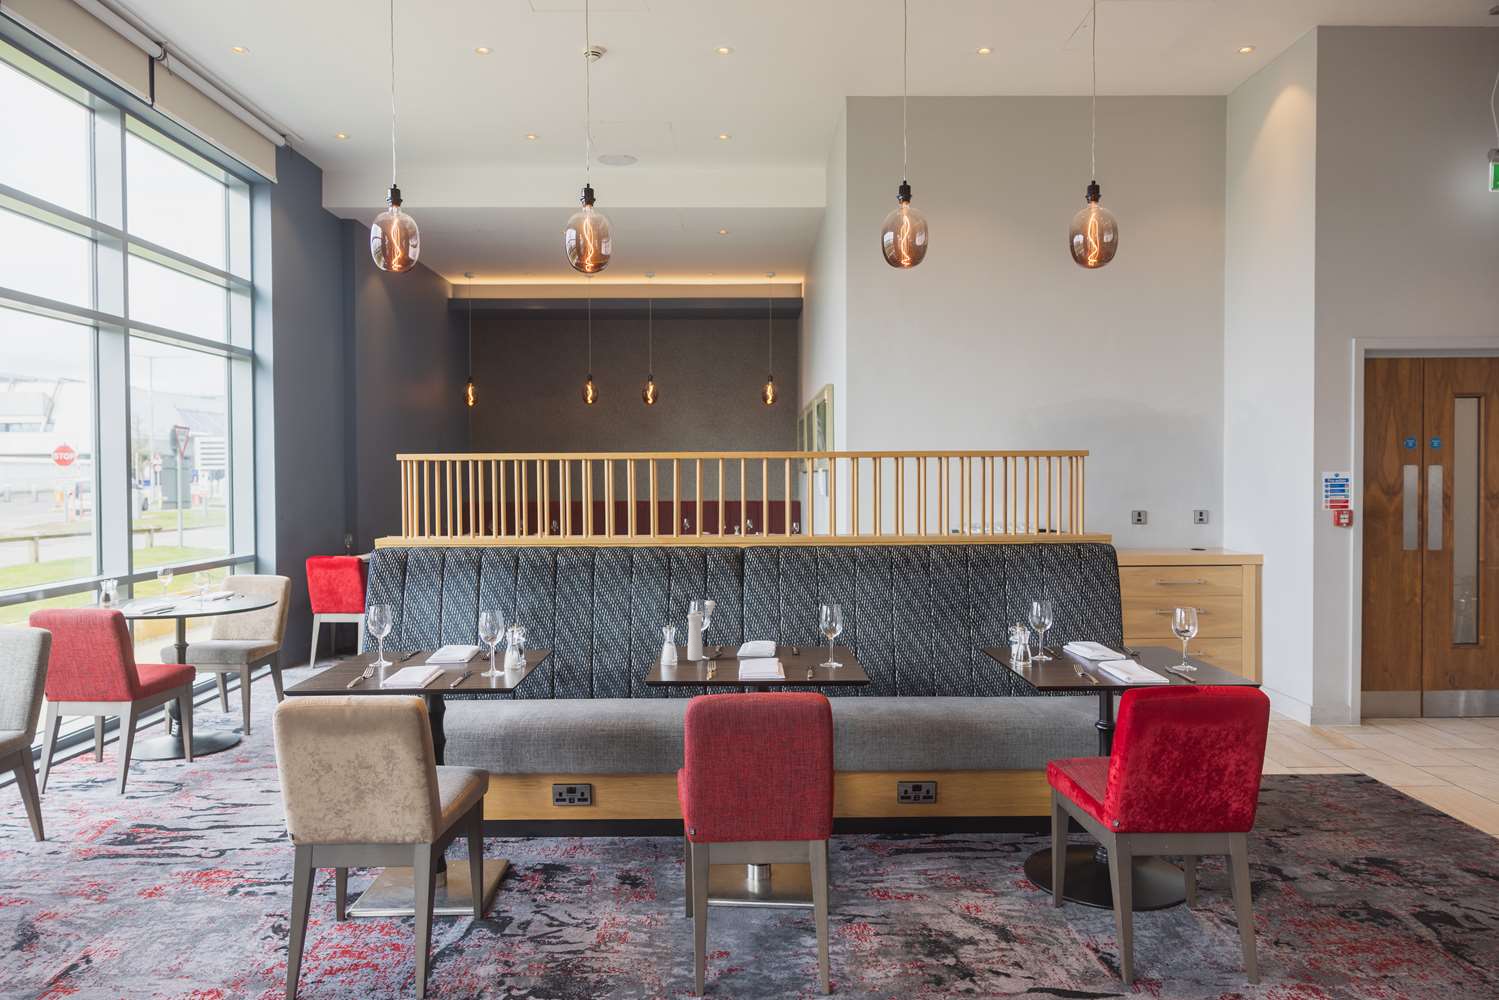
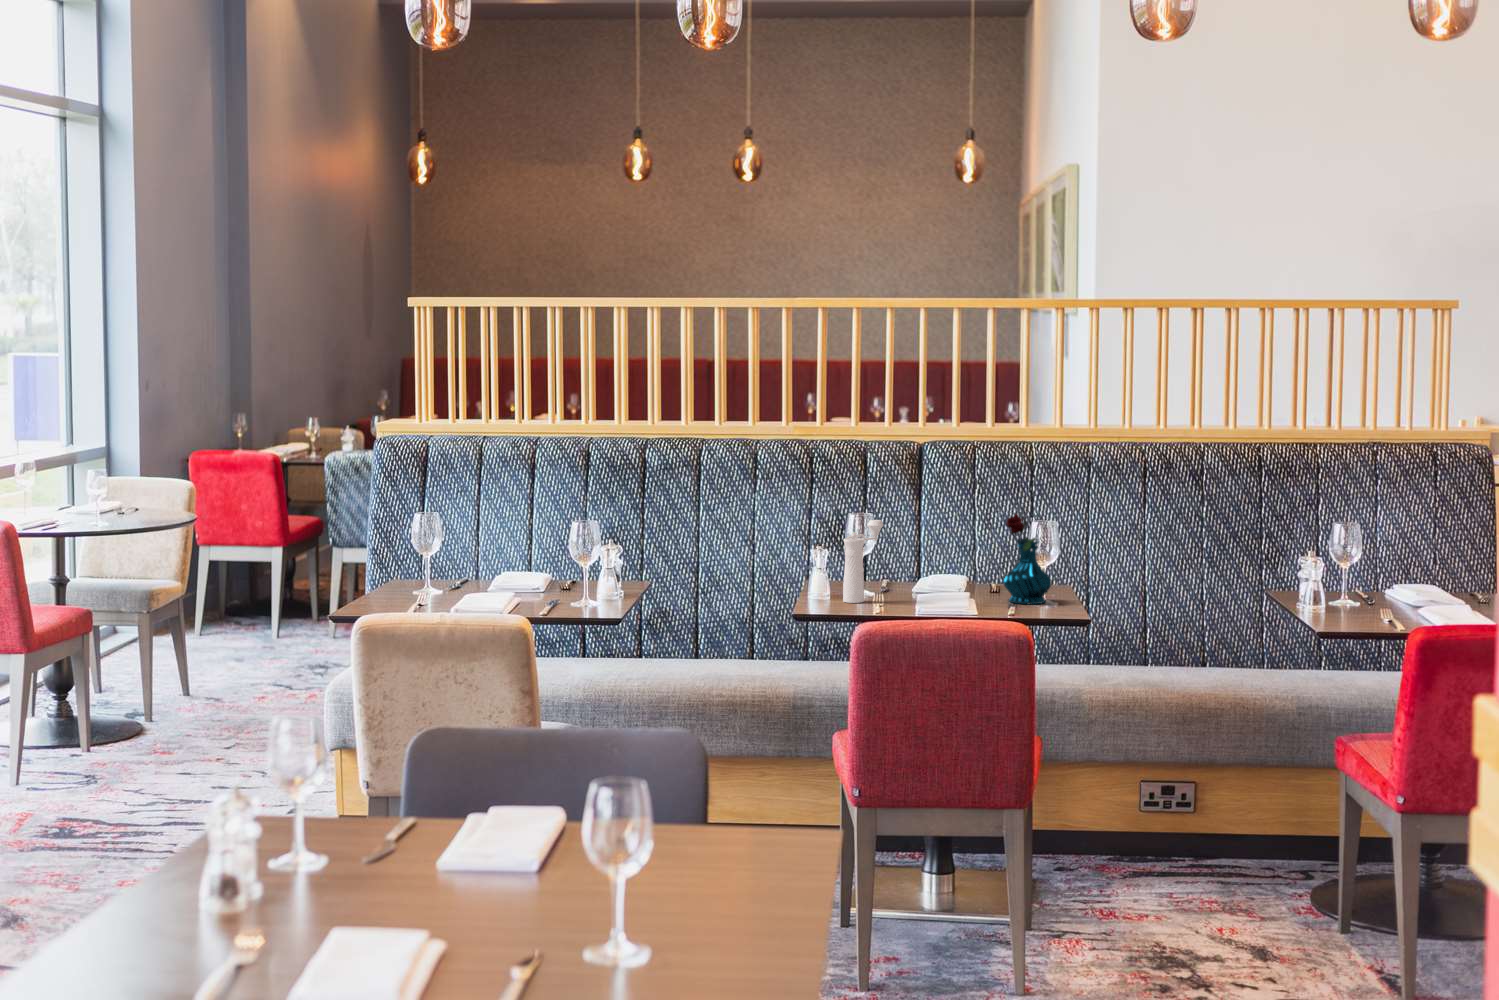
vase: none [799,594,832,658] -> present [1003,514,1051,605]

